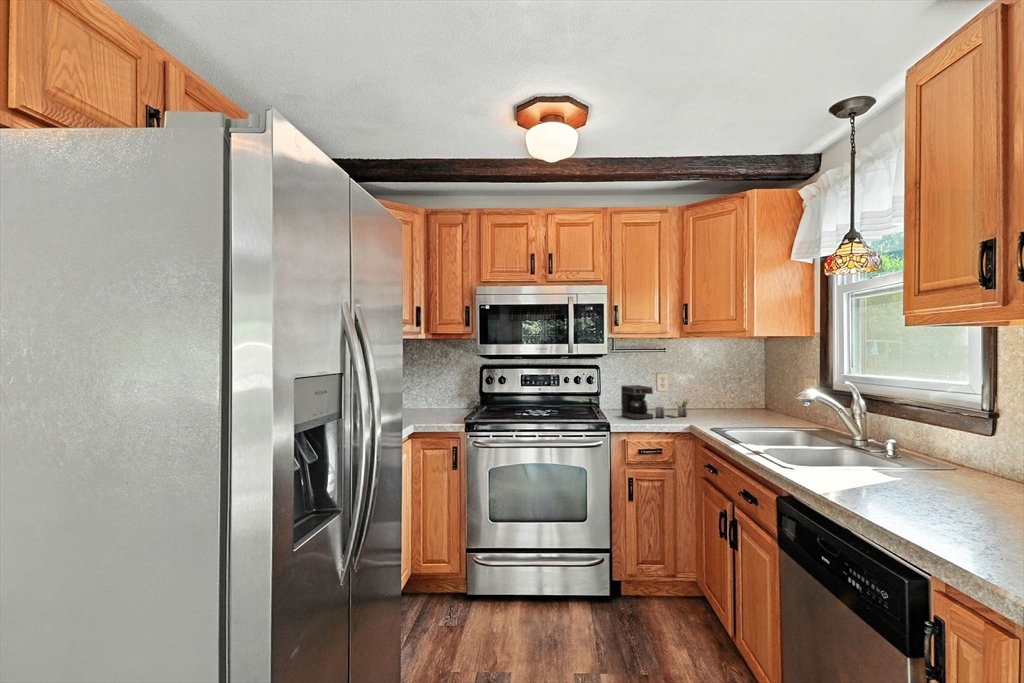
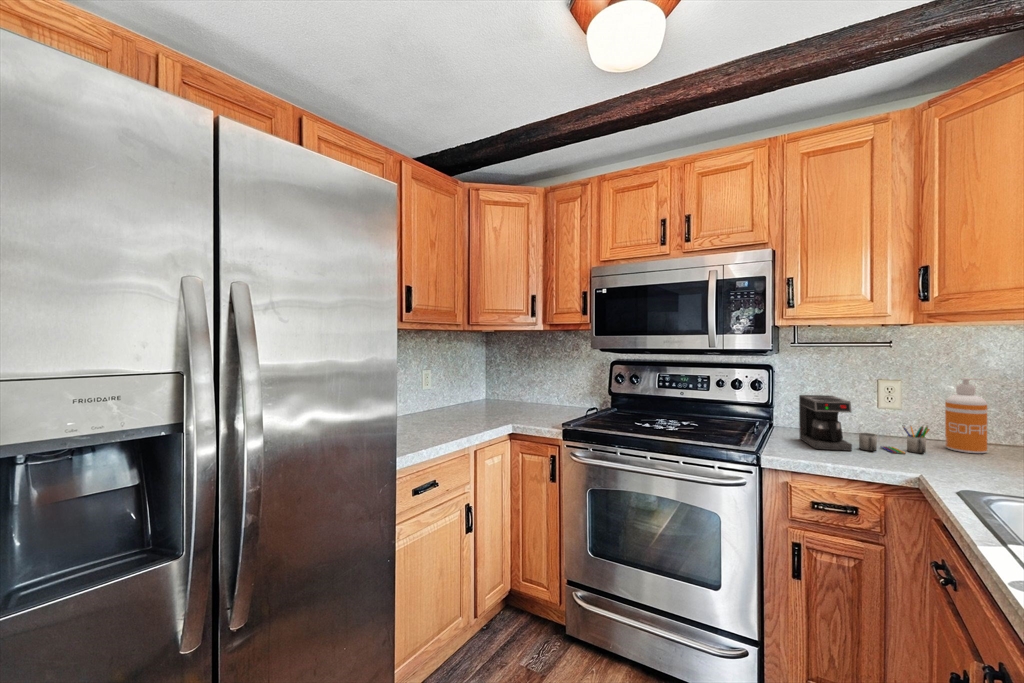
soap dispenser: none [693,371,712,414] -> present [945,377,987,453]

